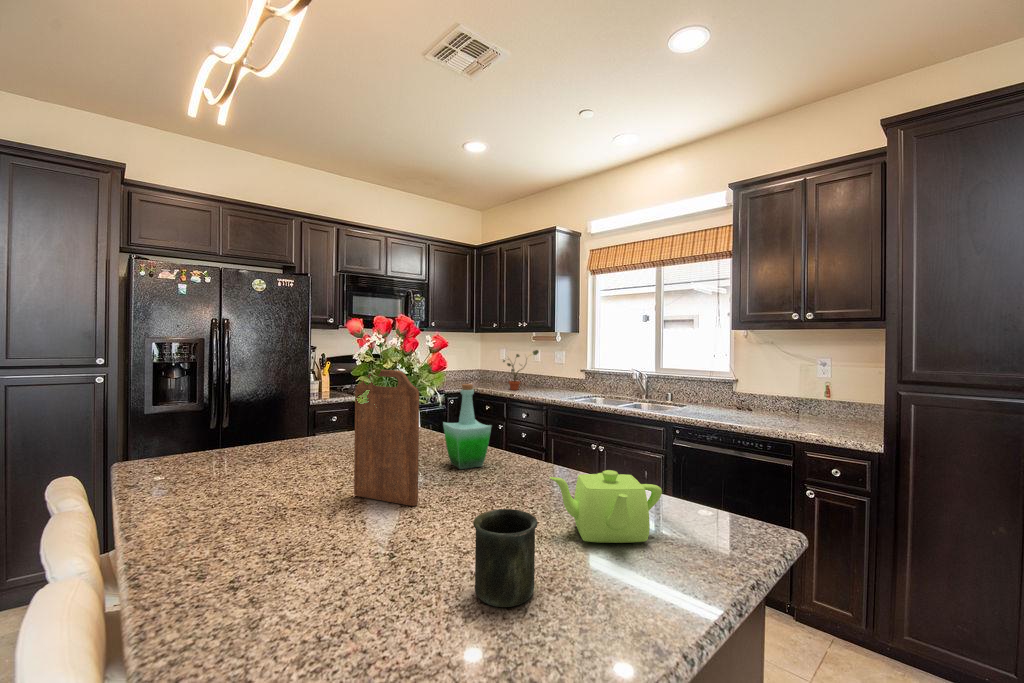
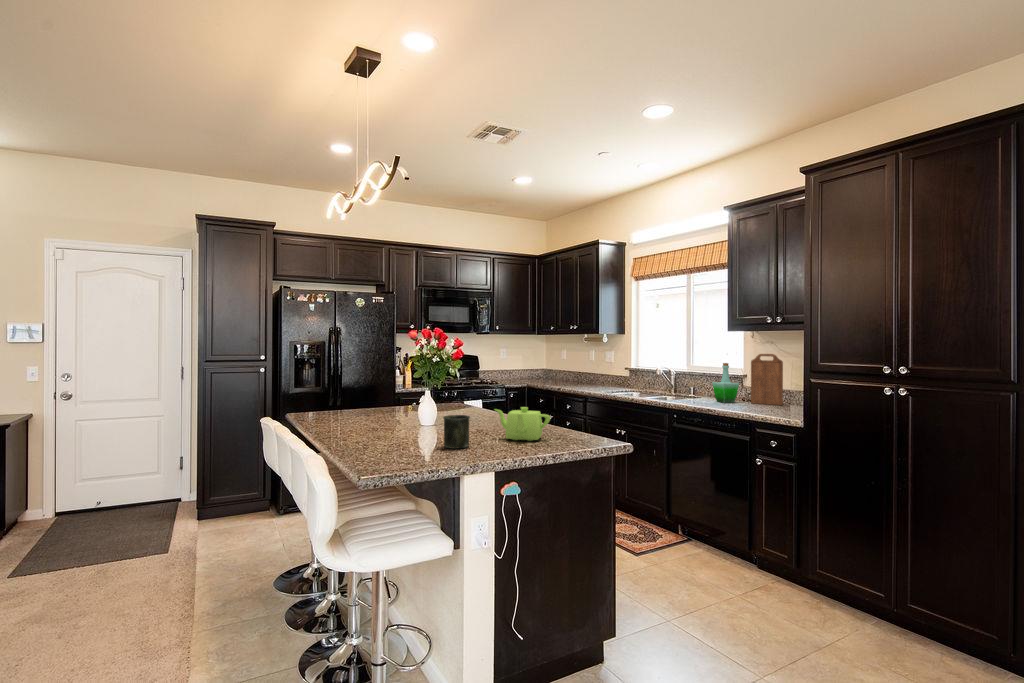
potted plant: present [503,350,539,390] -> none [557,350,590,386]
cutting board: present [354,370,419,506] -> present [751,354,783,405]
bottle: present [443,384,491,469] -> present [712,363,739,403]

